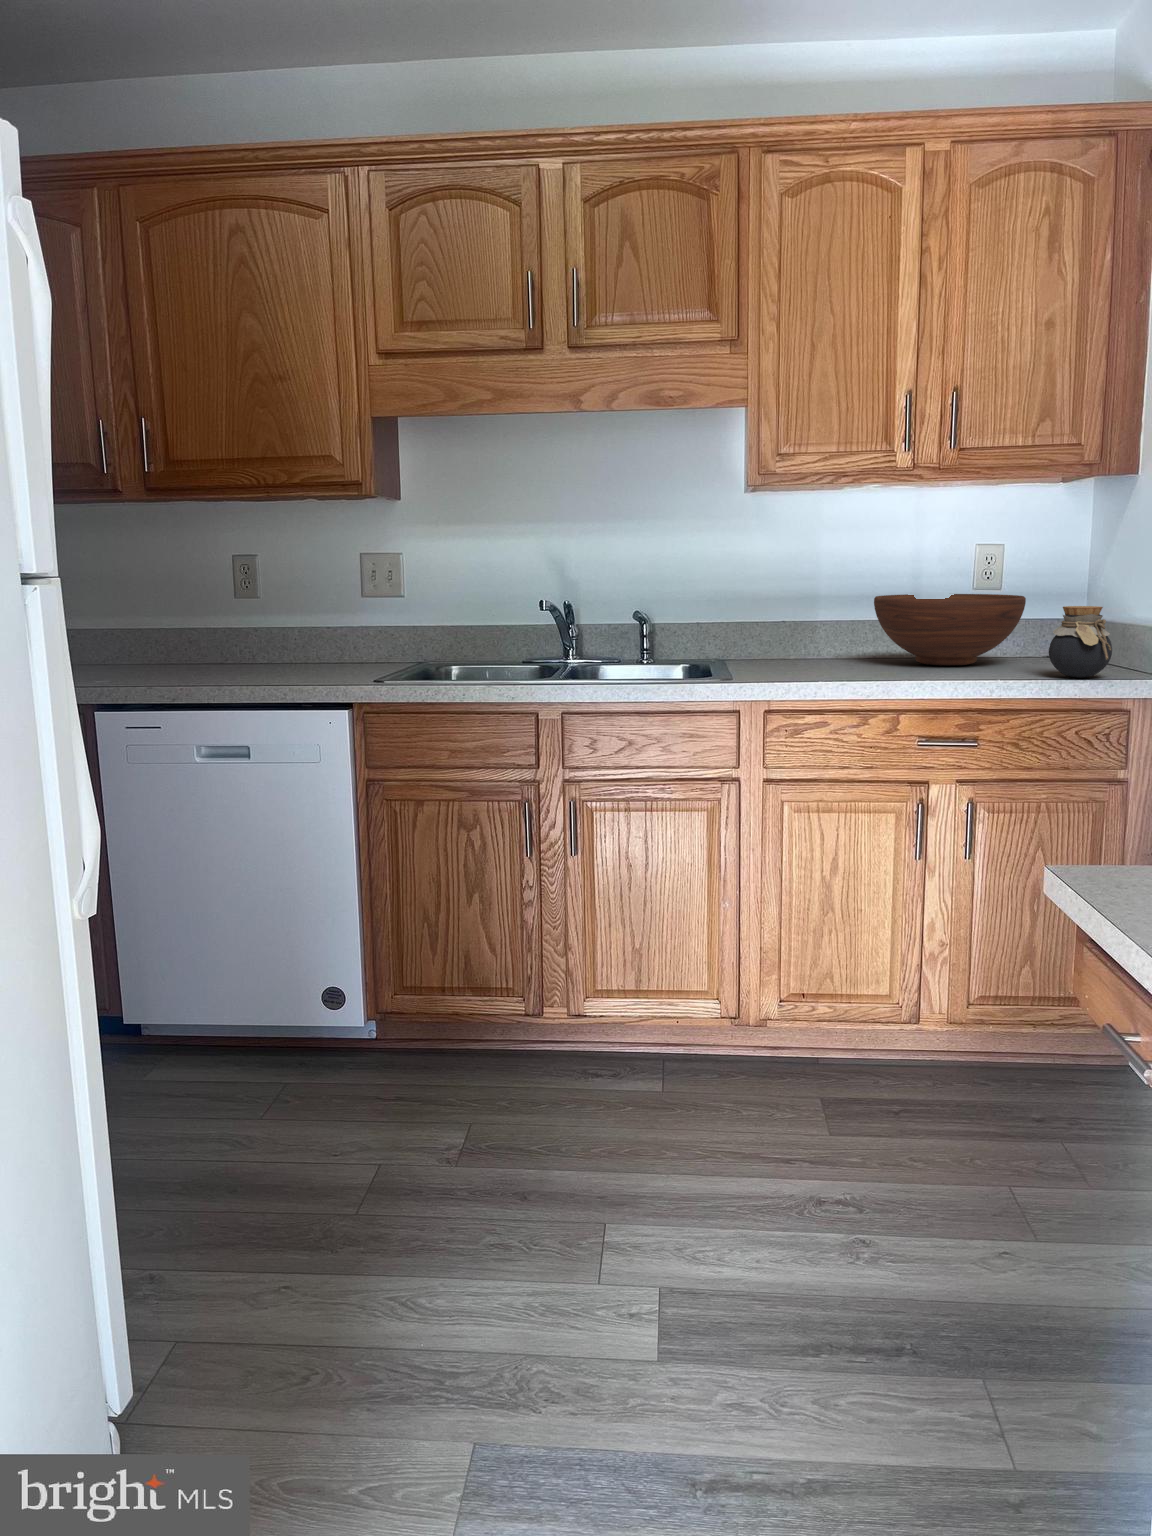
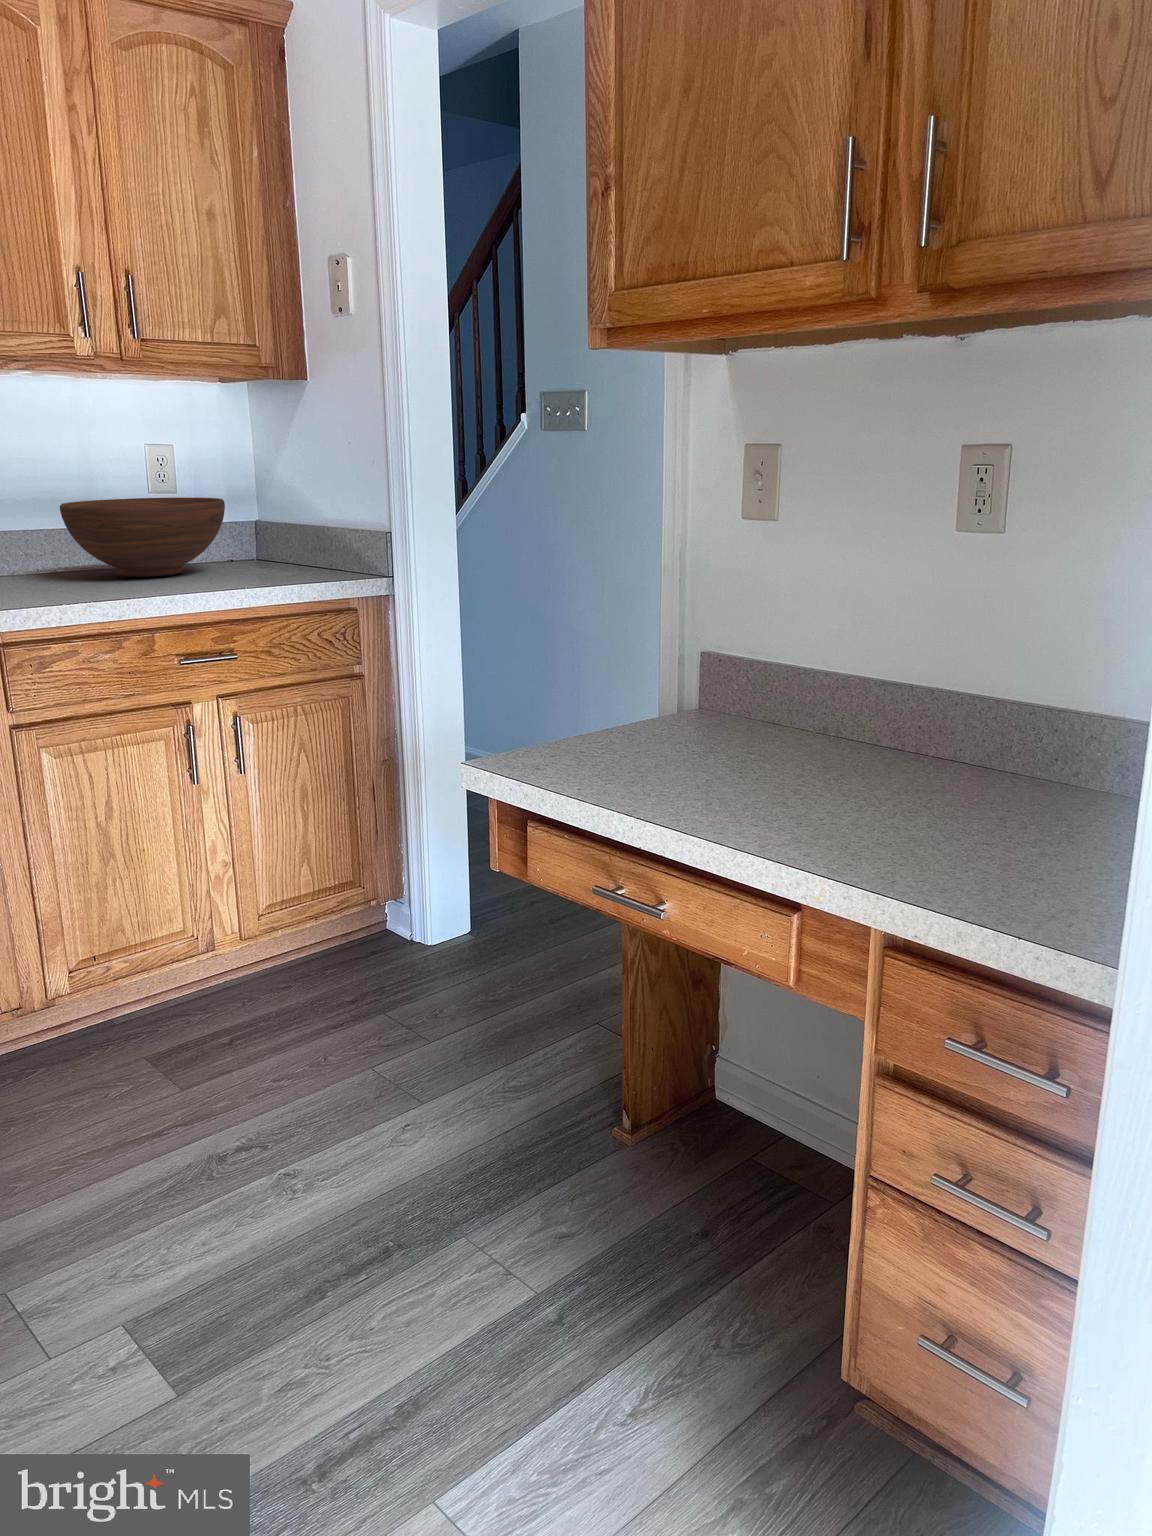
jar: present [1049,606,1112,678] -> none [274,506,336,578]

